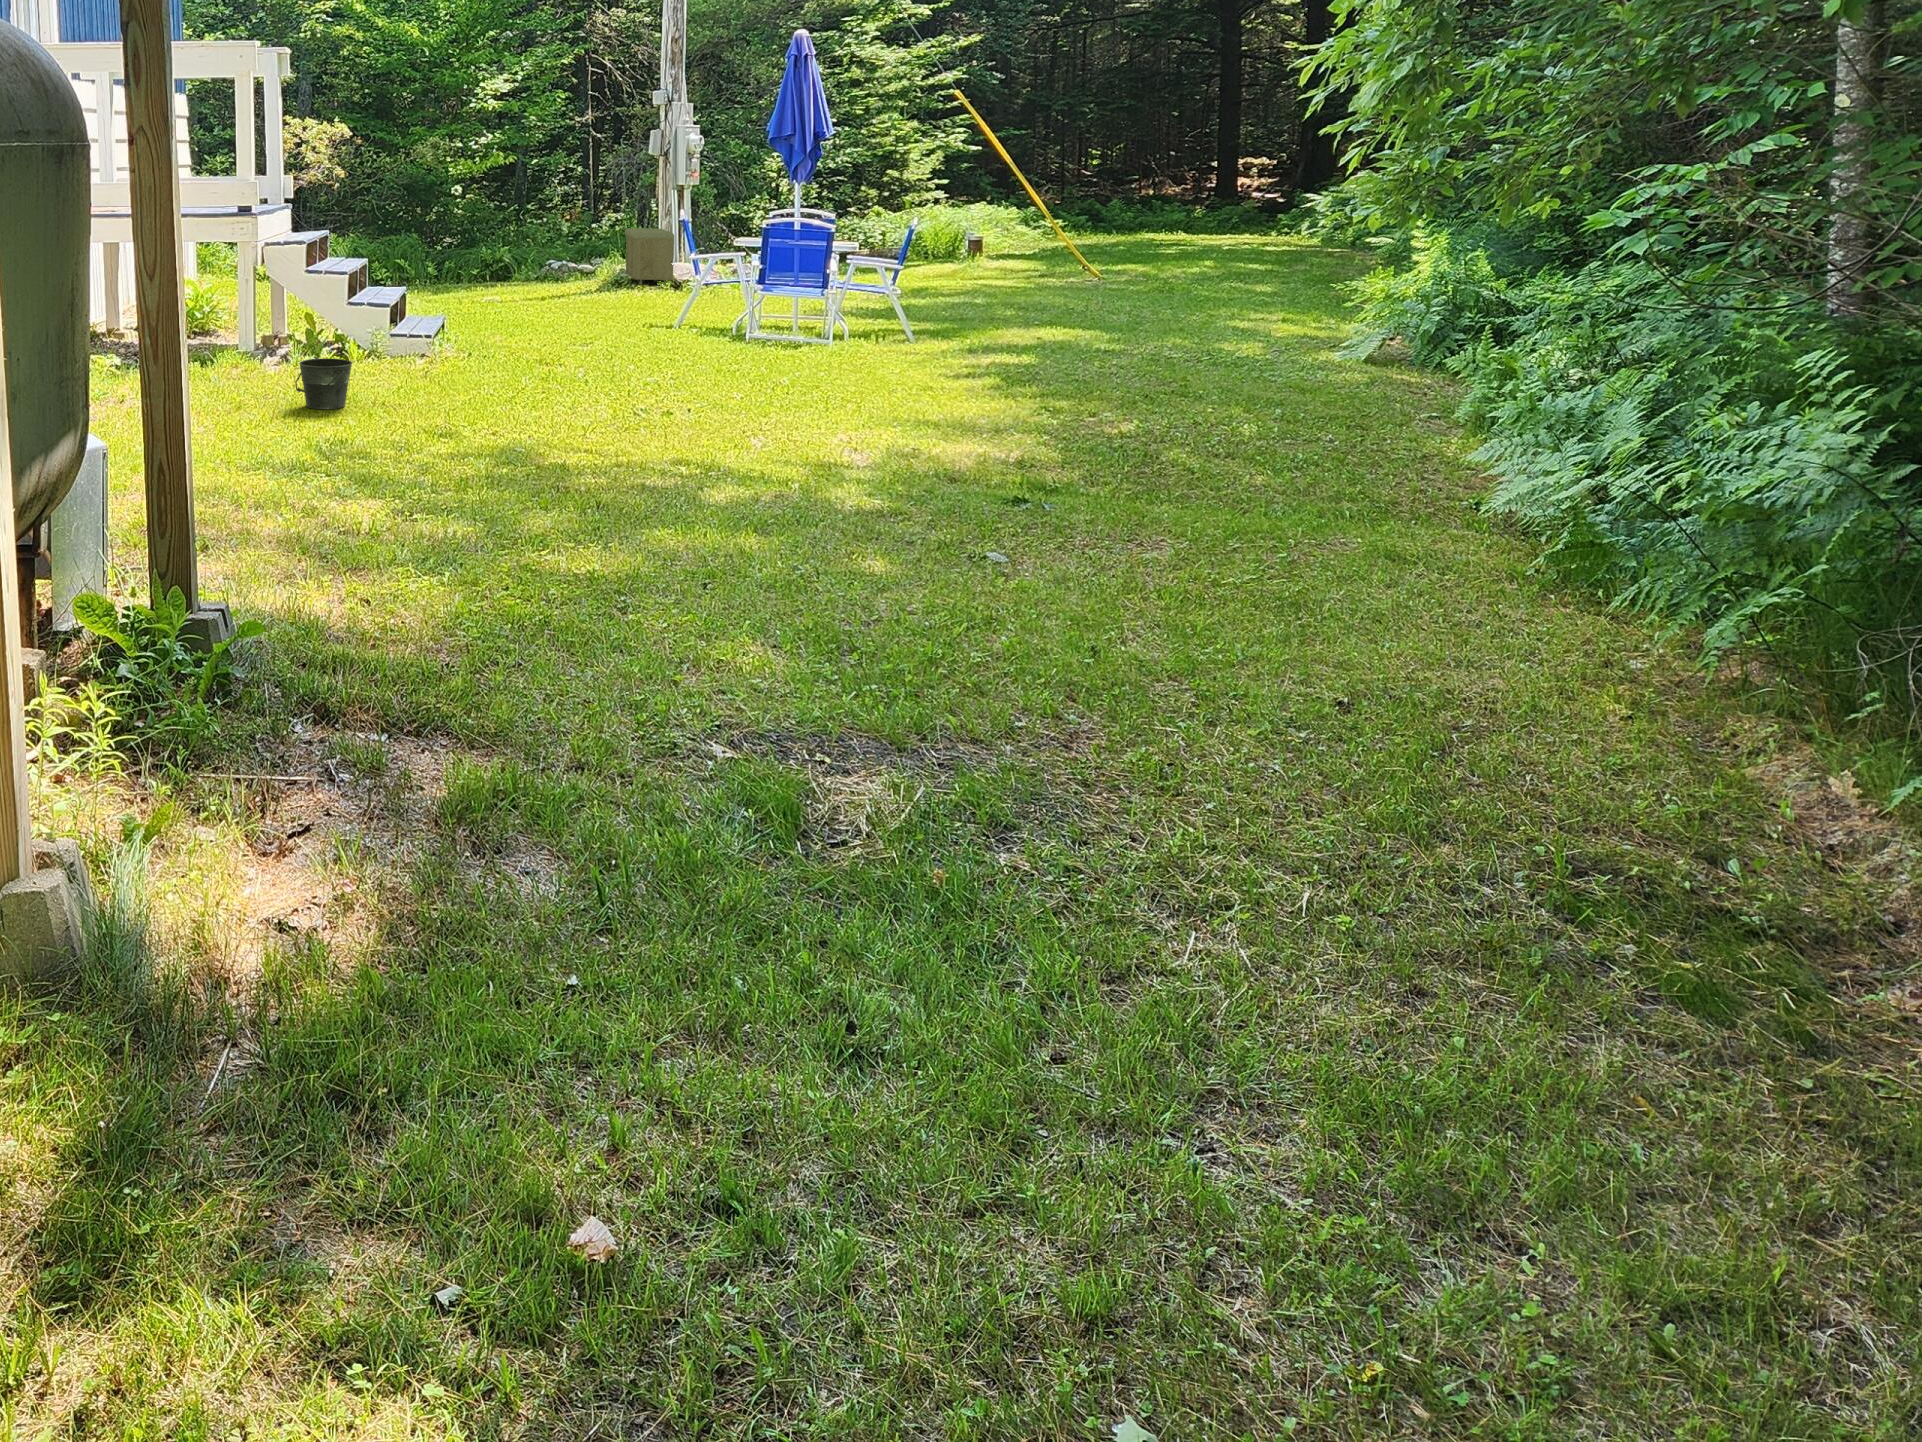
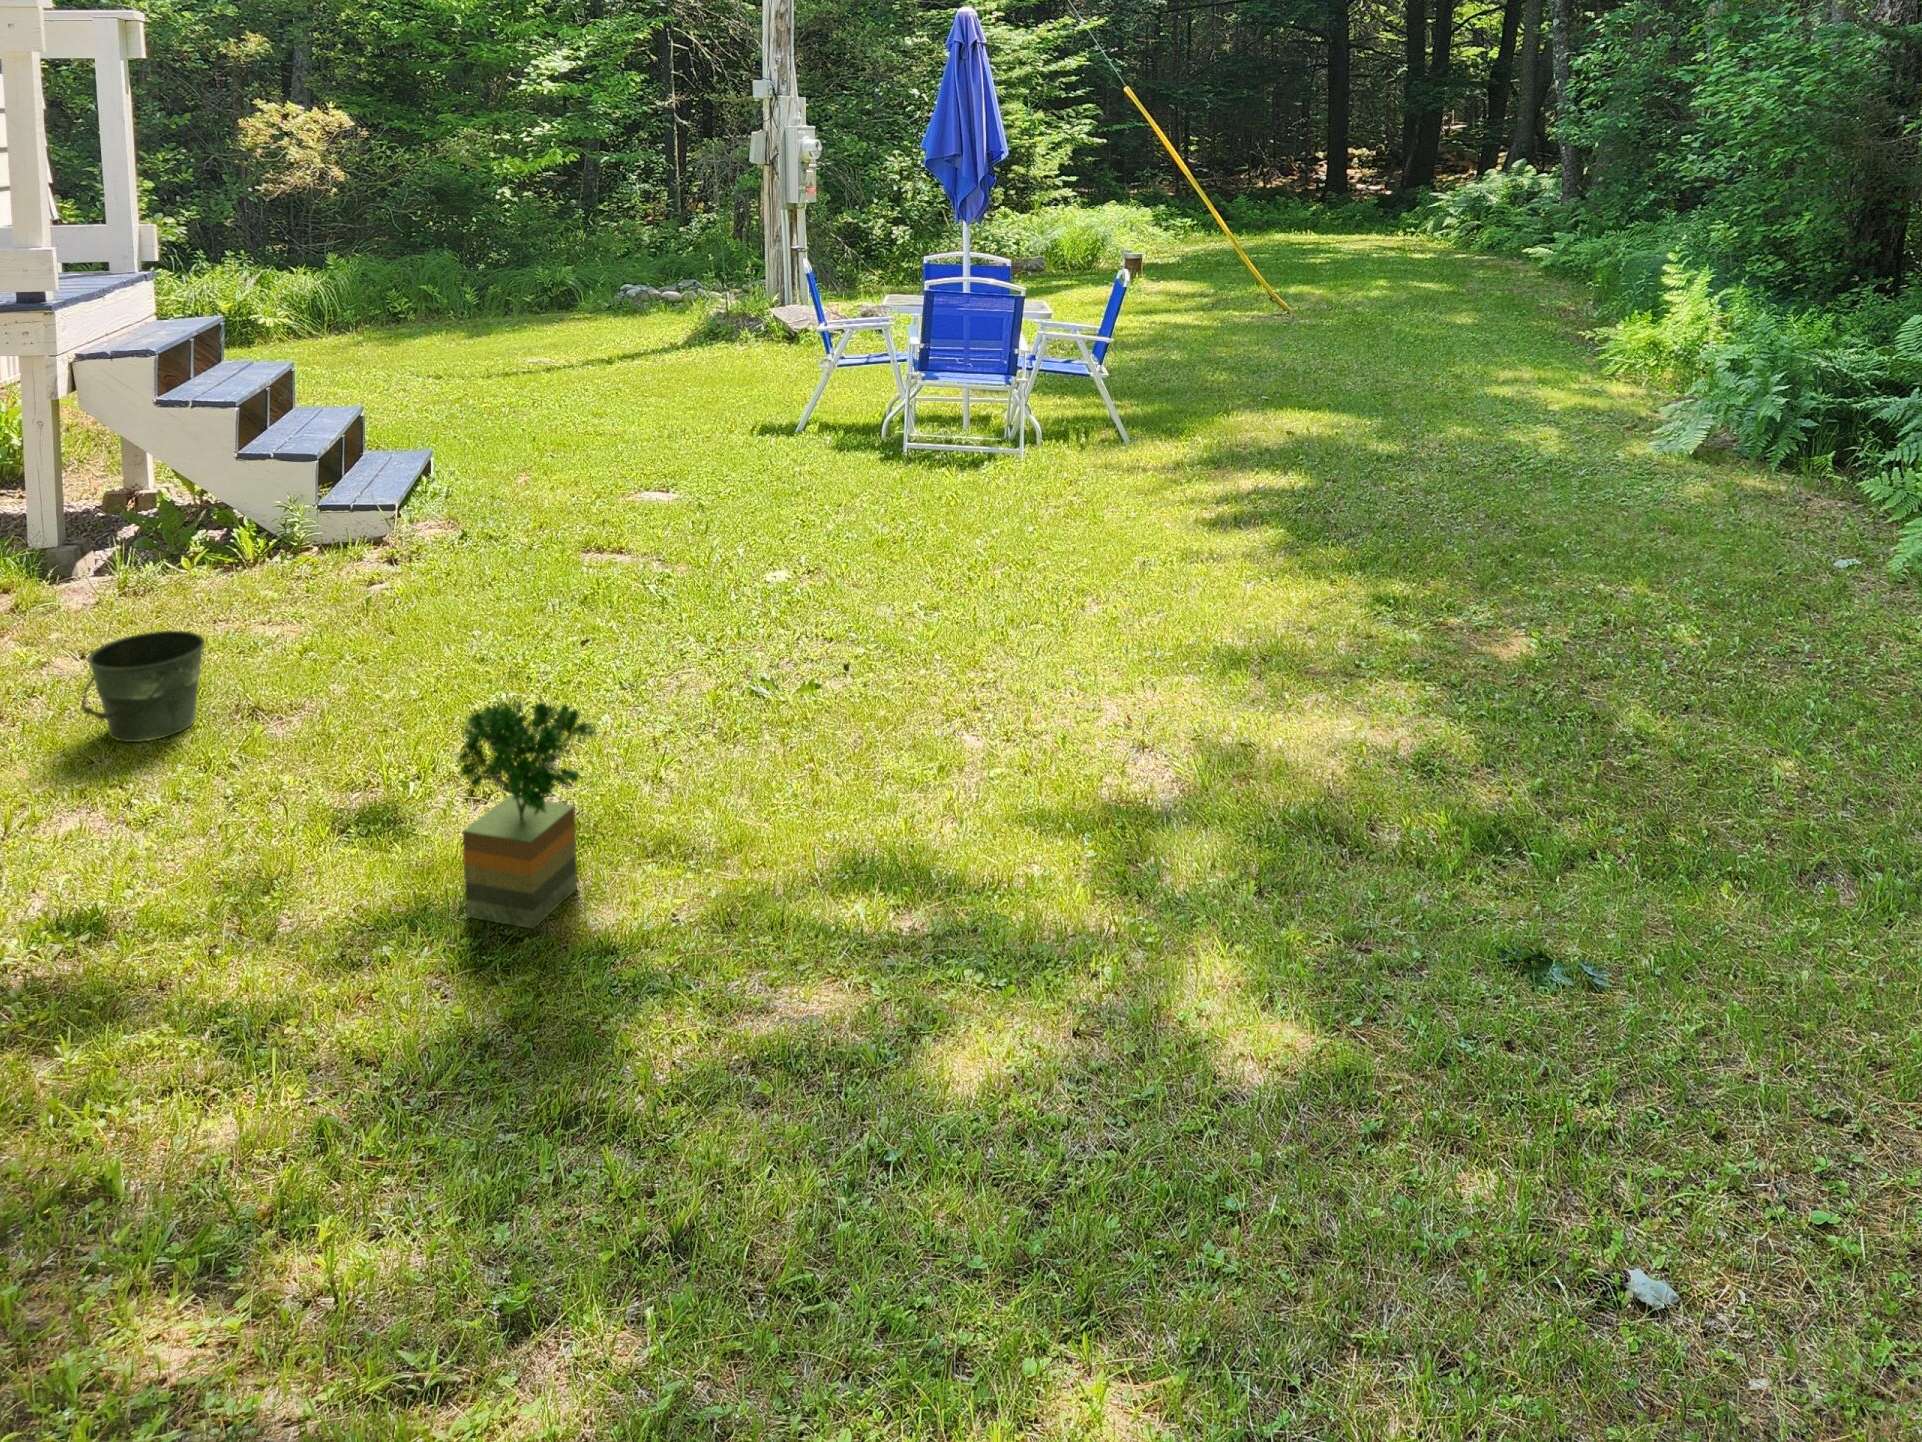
storage bench: present [625,228,674,285] -> none [721,260,785,336]
potted tree: none [500,355,568,466] -> present [457,700,596,929]

